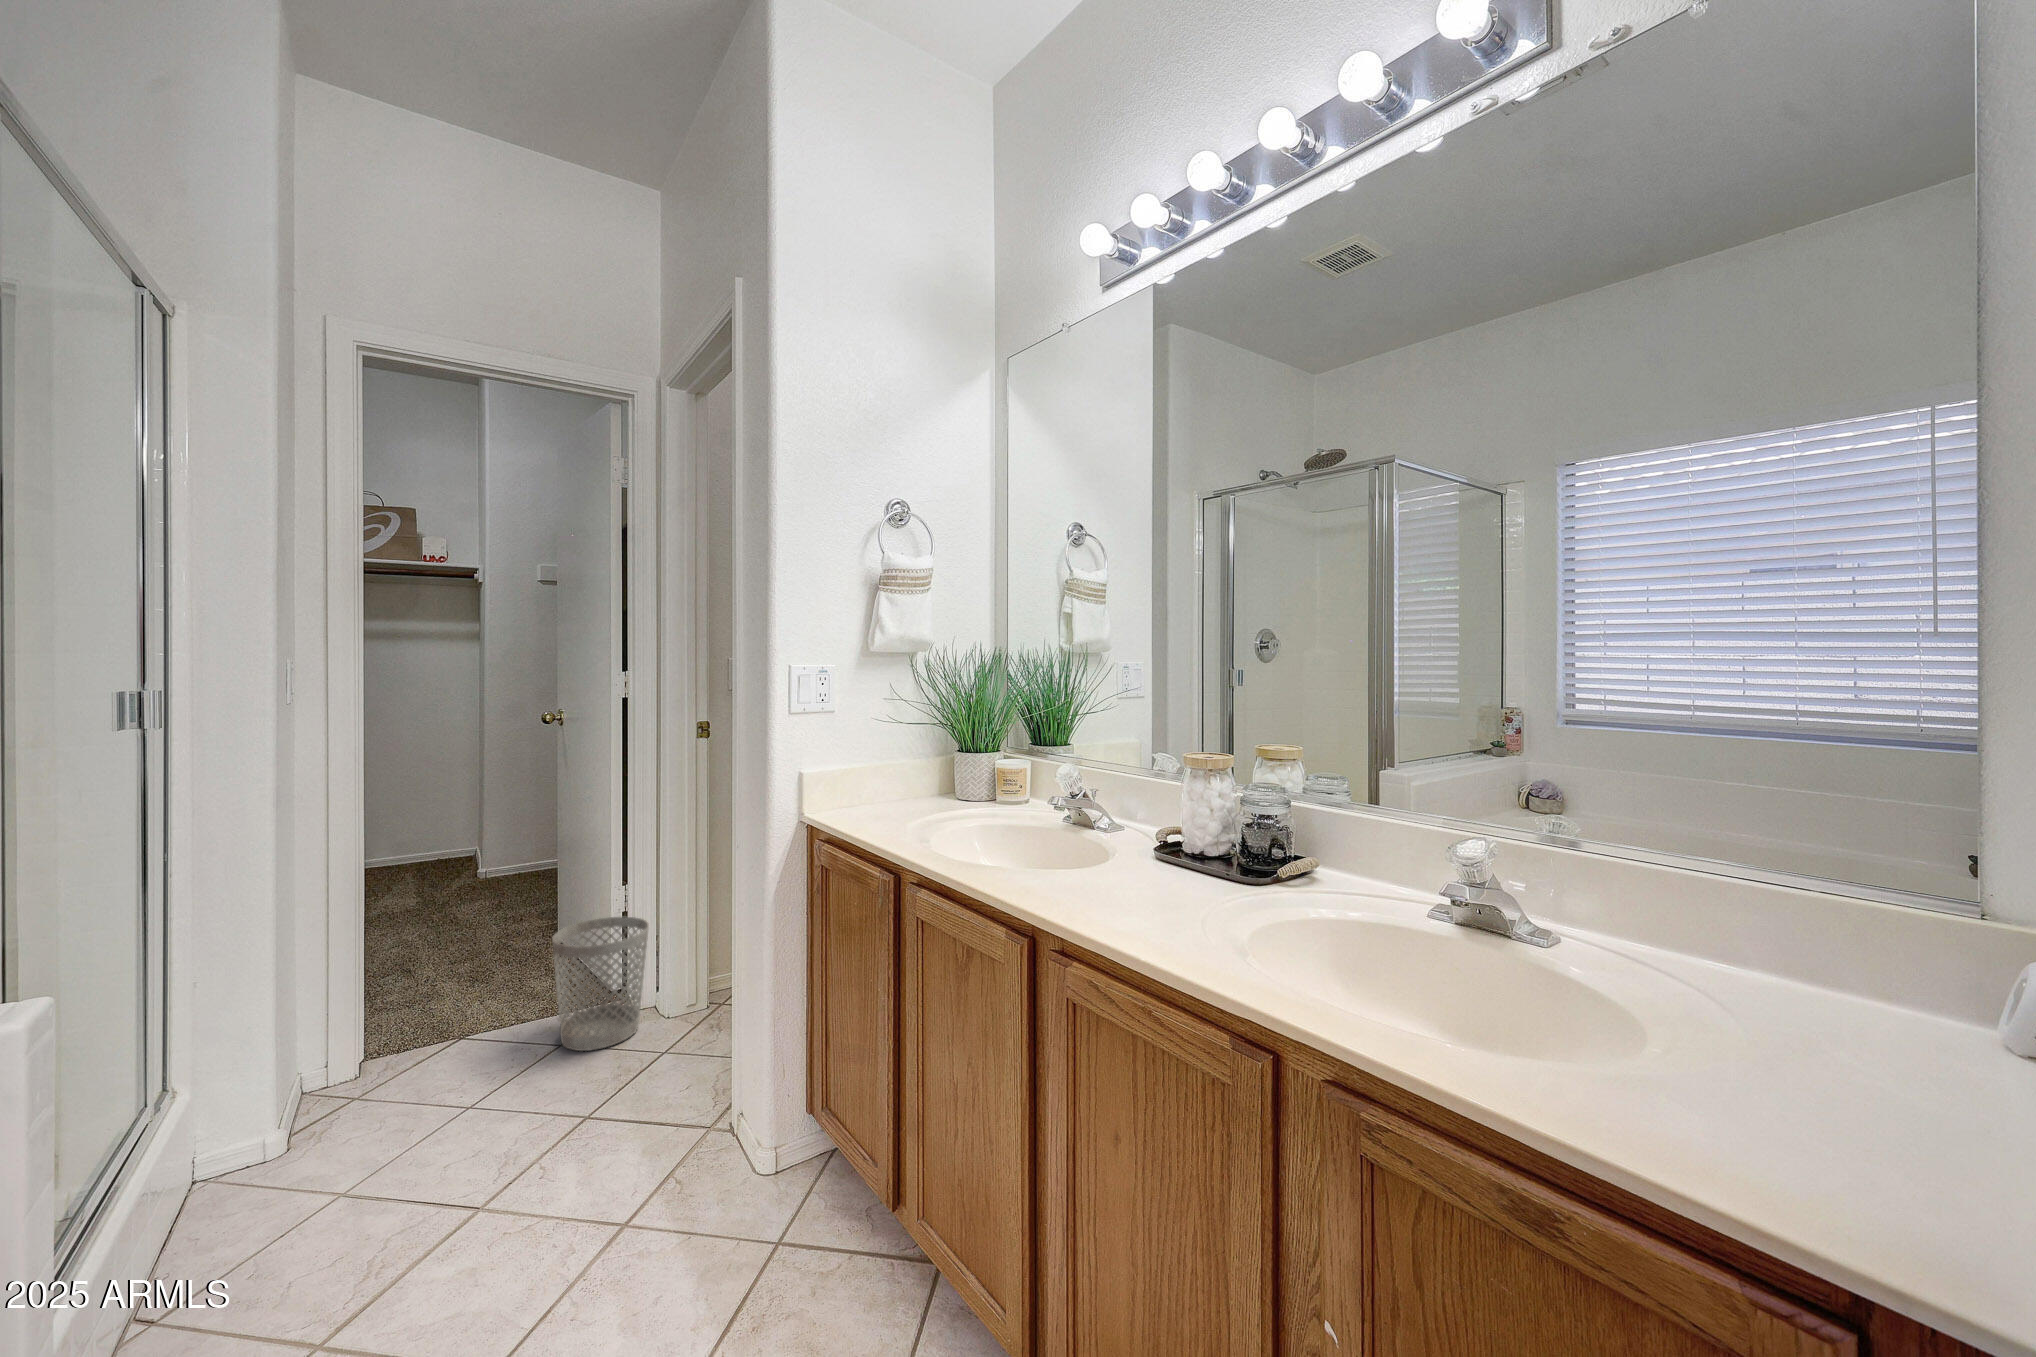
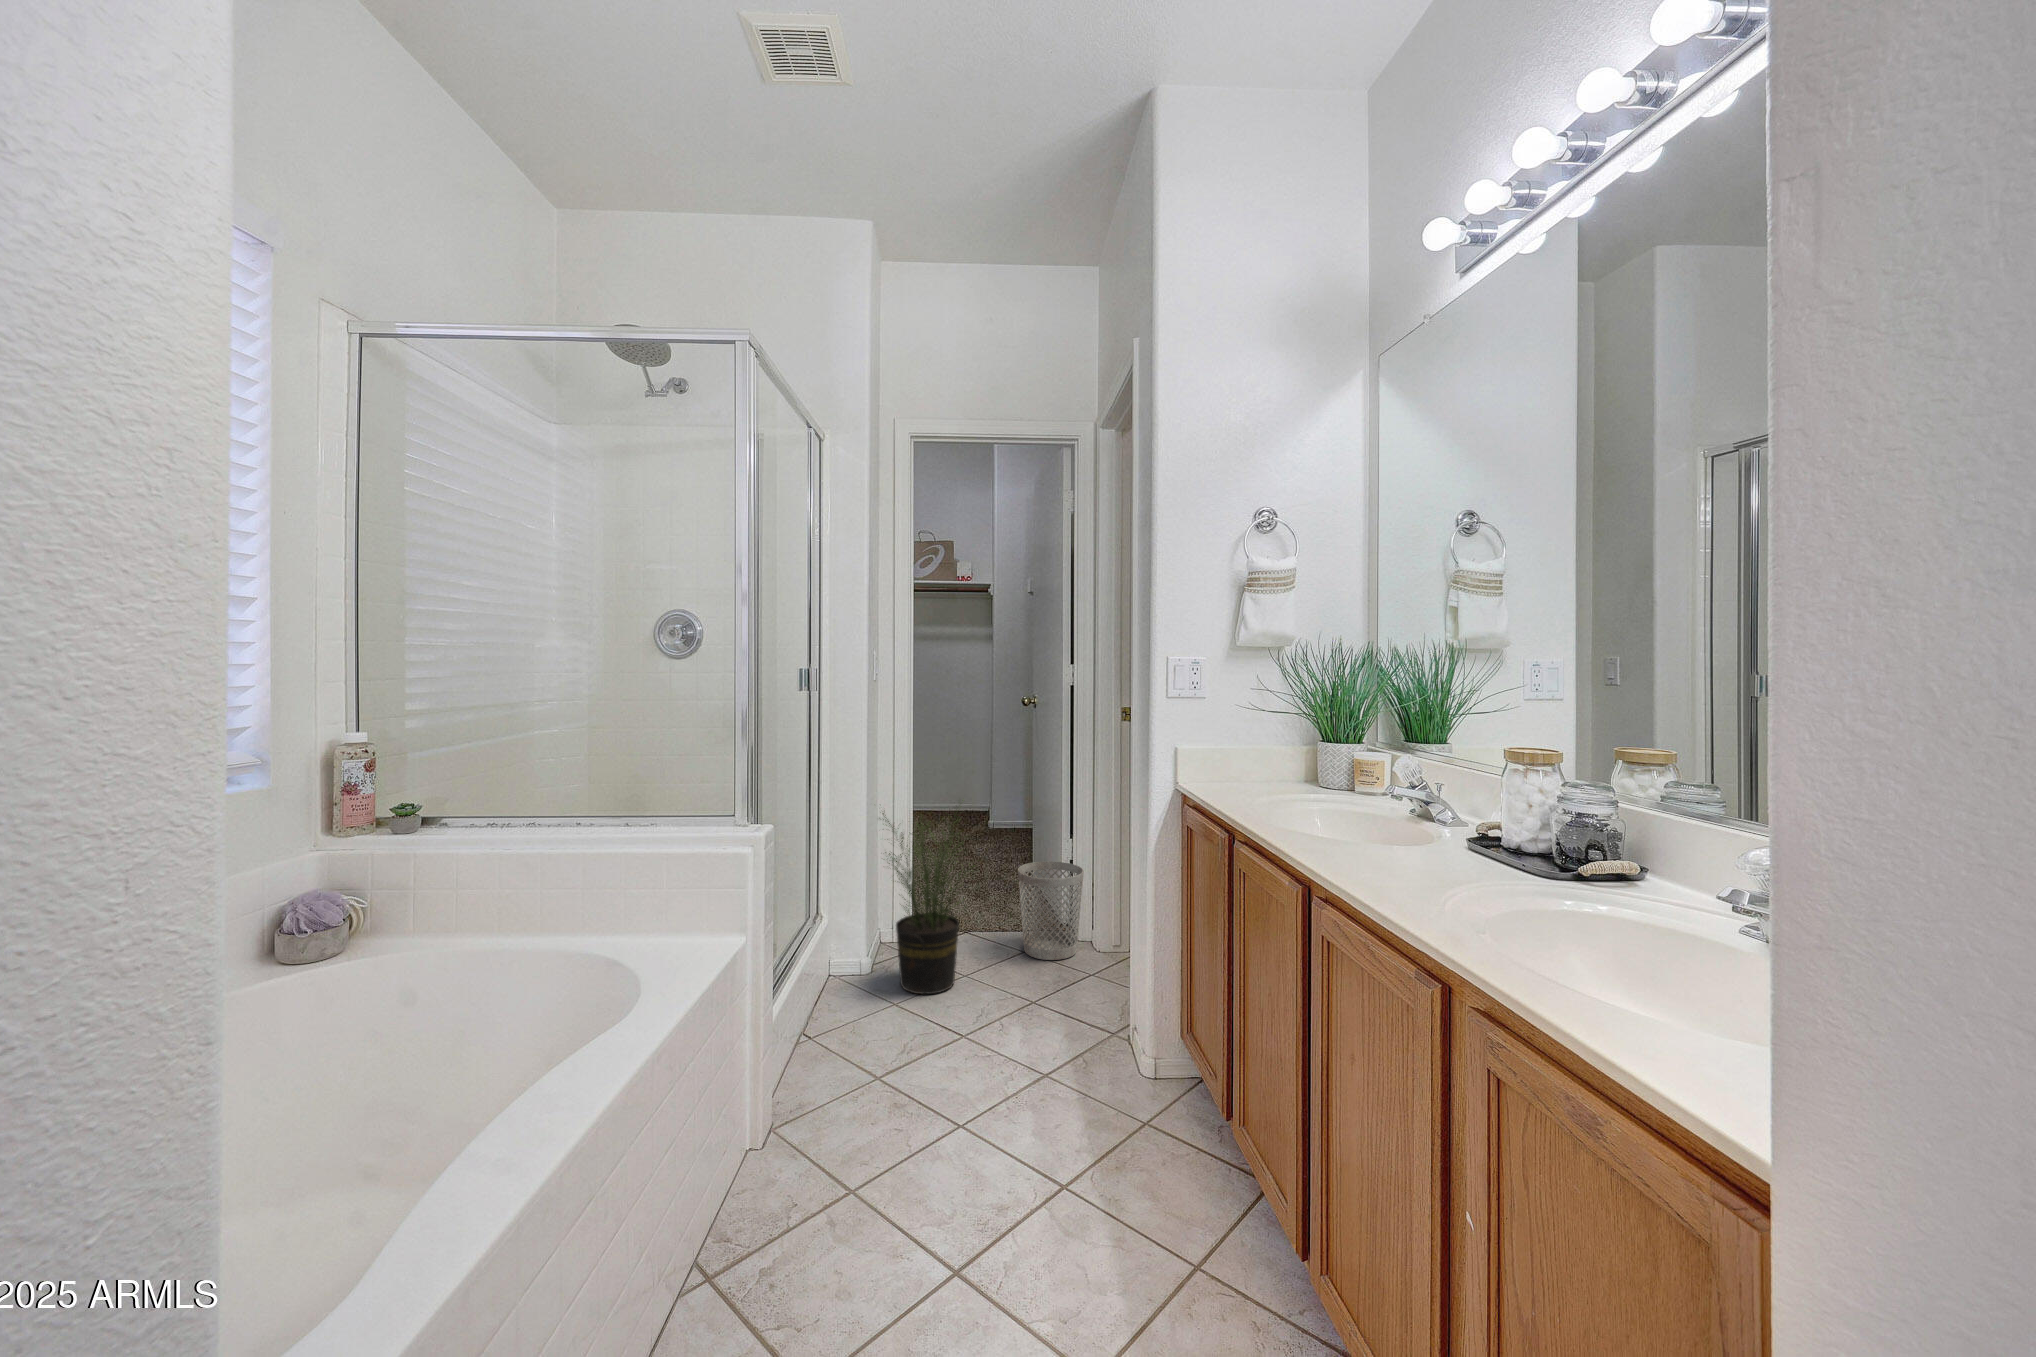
potted plant: none [280,856,504,1170] -> present [882,813,974,994]

